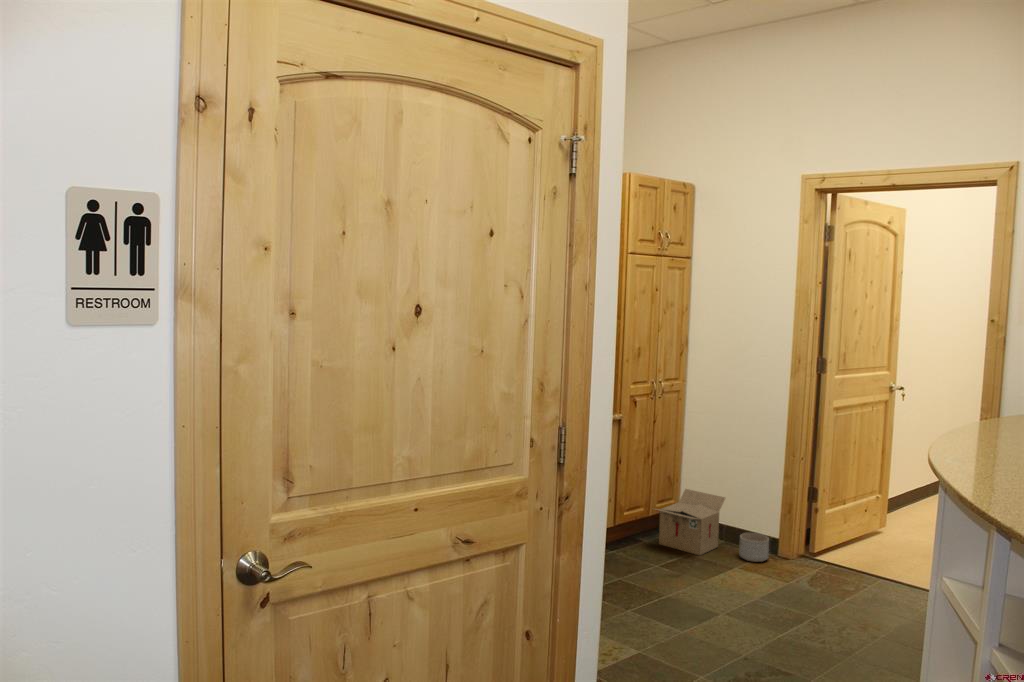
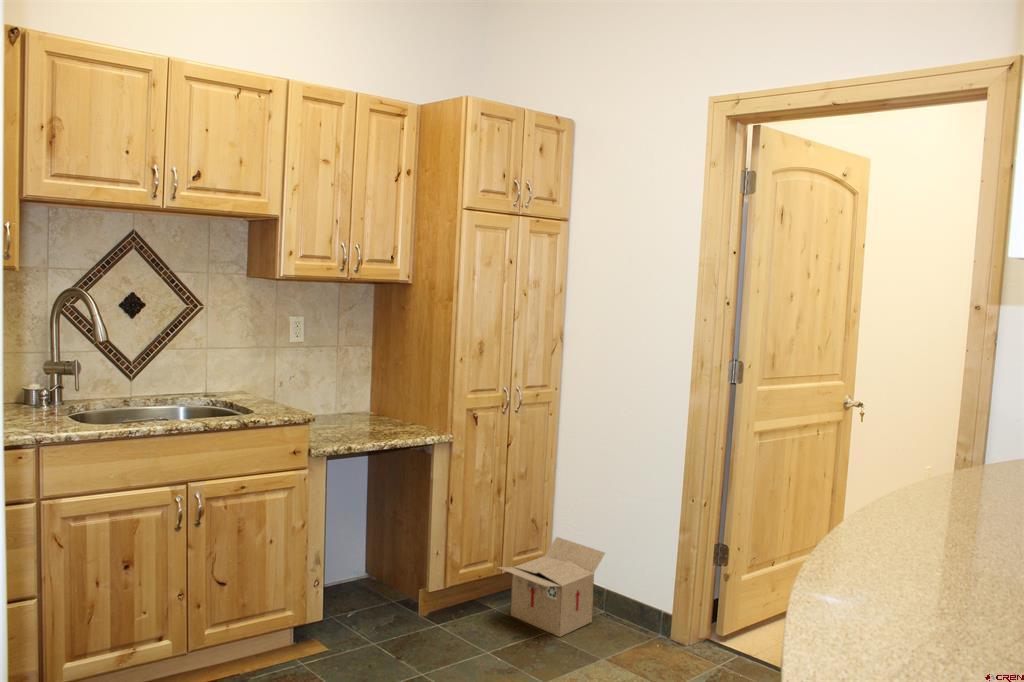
planter: present [739,533,769,562] -> none [615,605,657,650]

